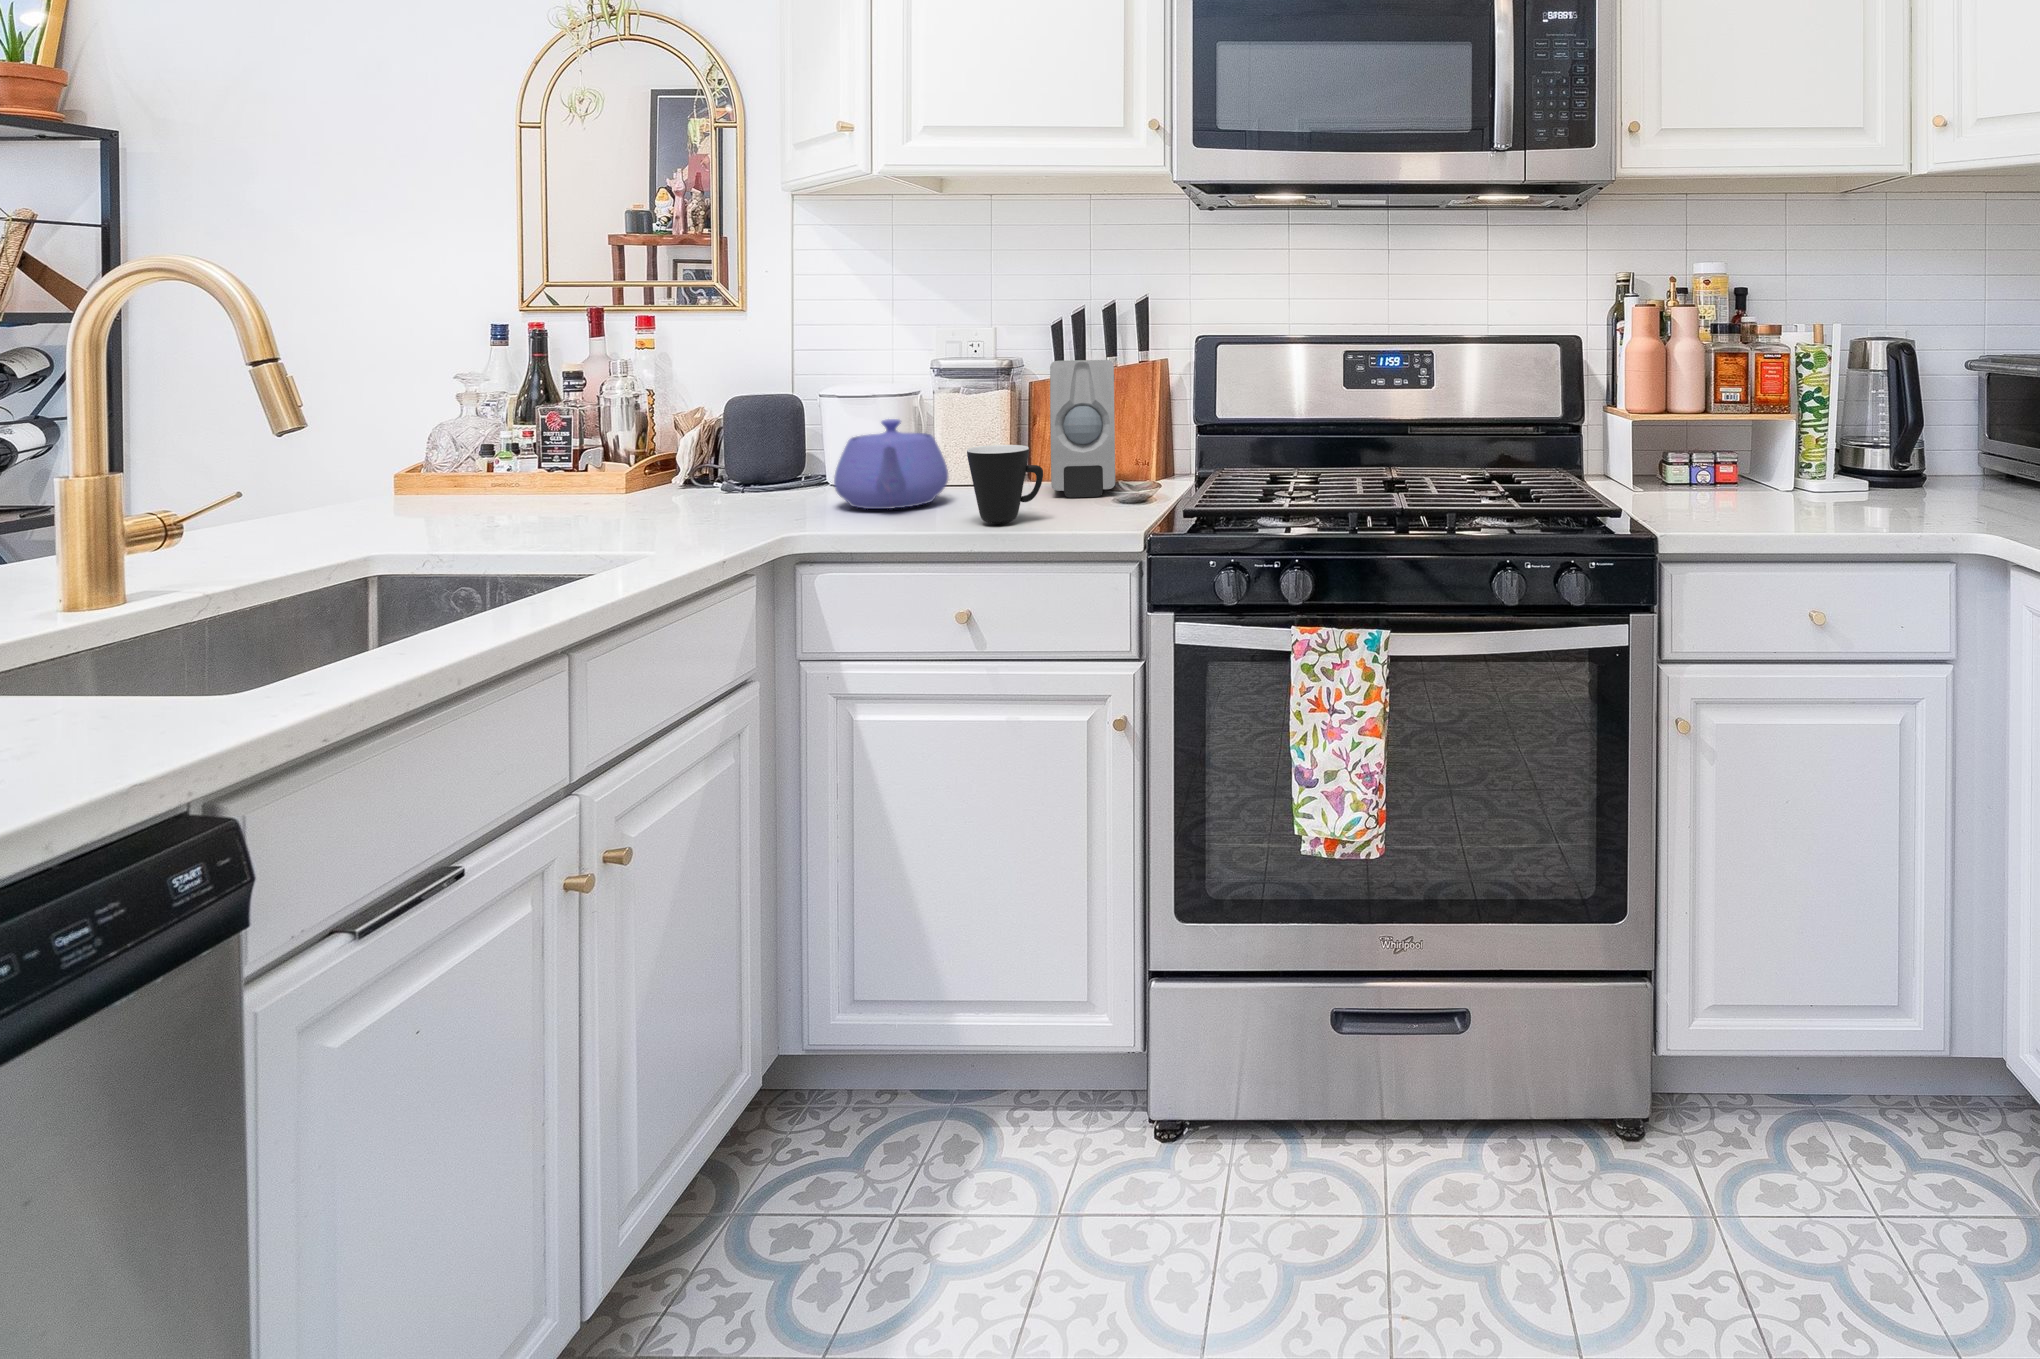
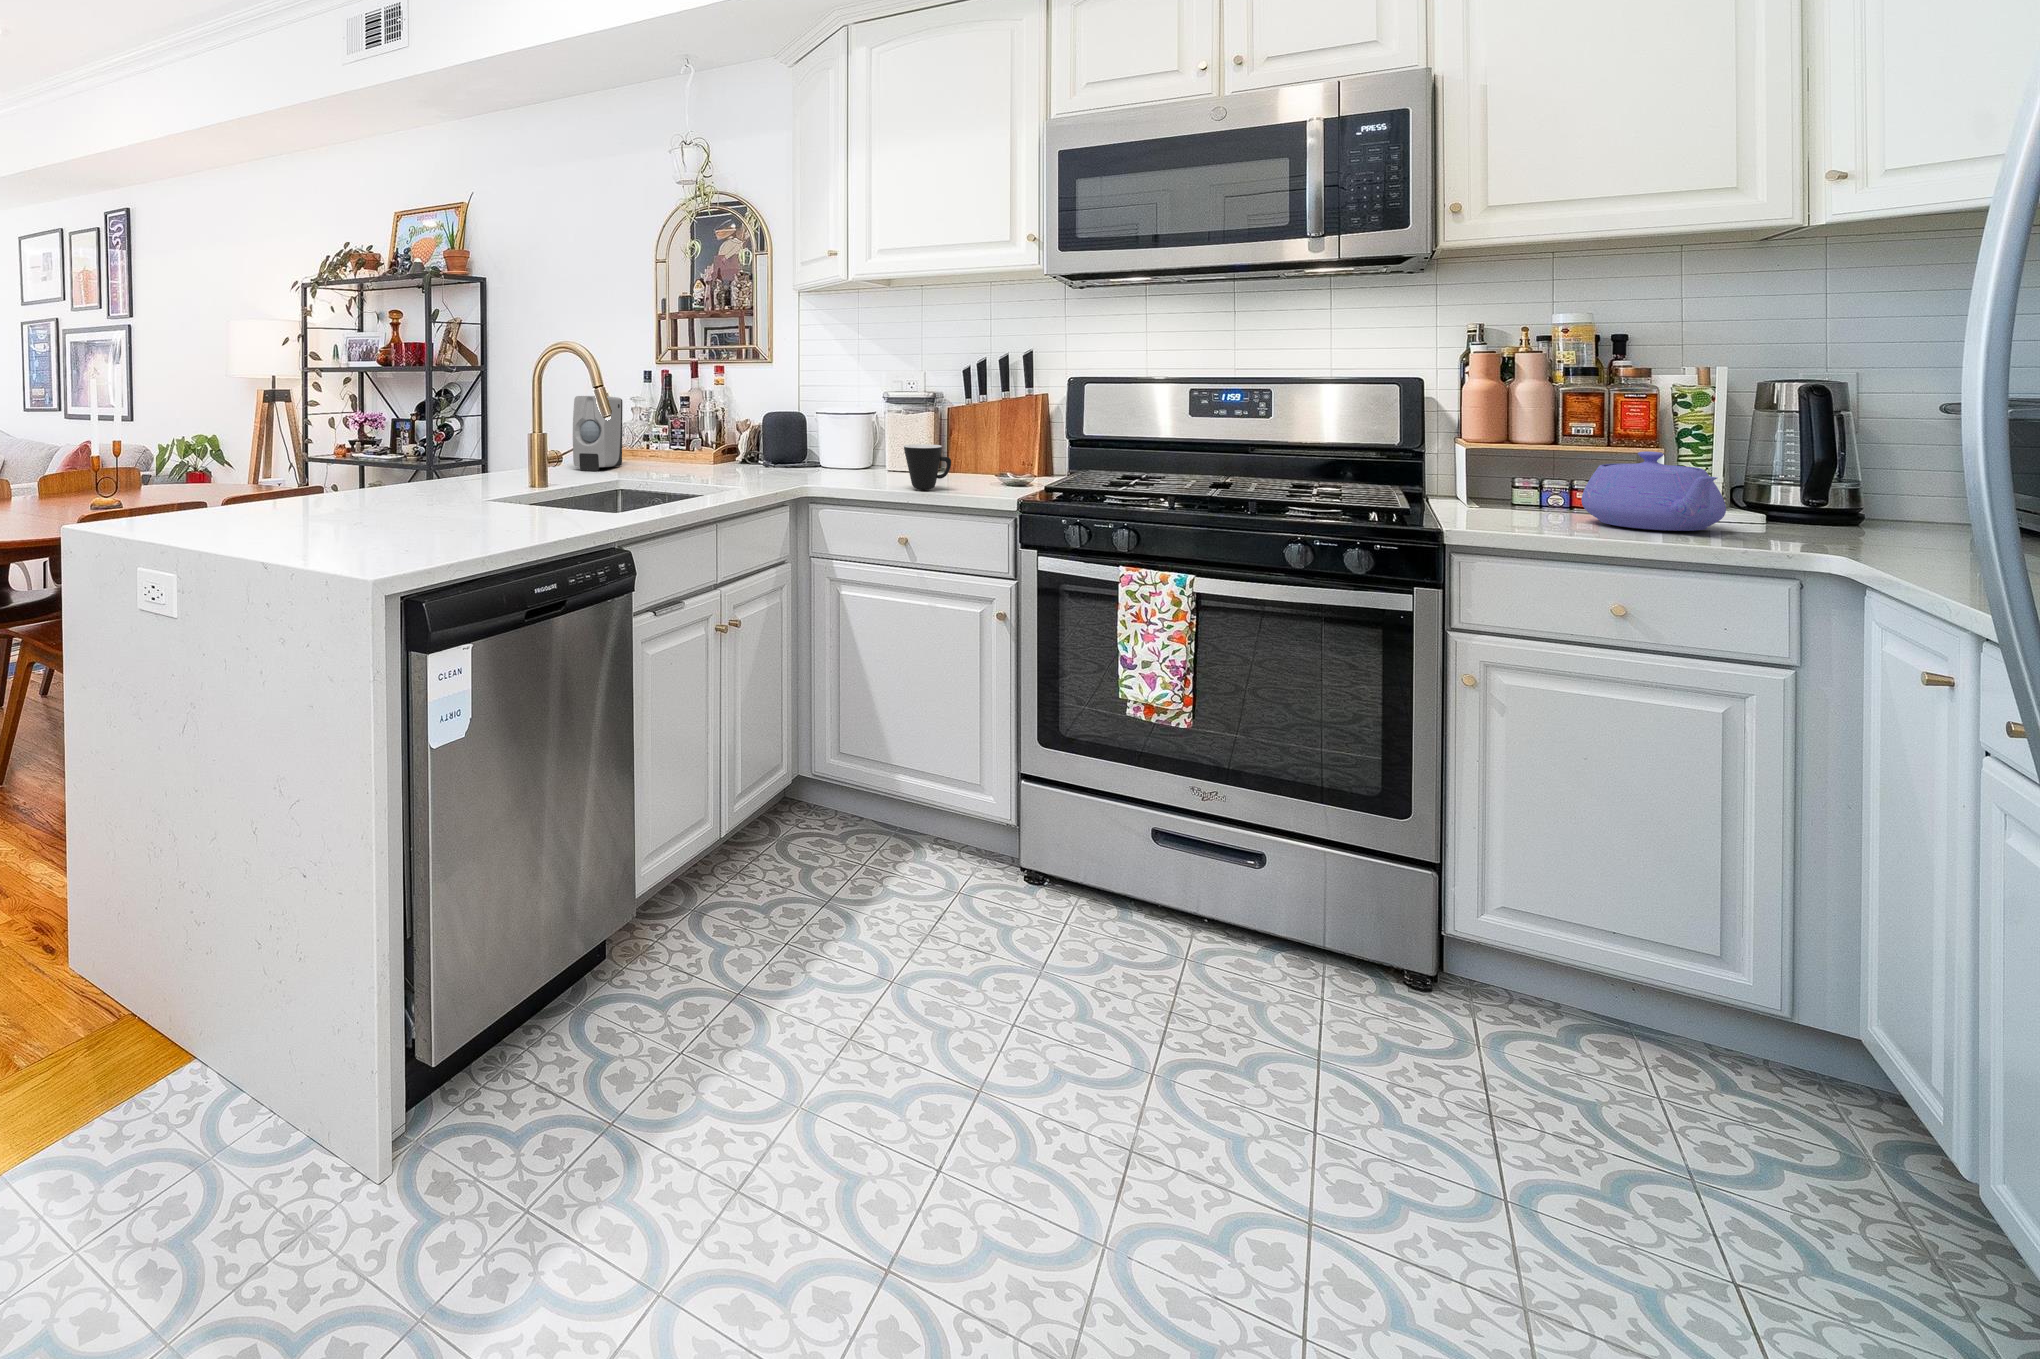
soap dispenser: present [1050,360,1115,498] -> present [573,396,622,471]
teapot: present [834,419,948,509] -> present [1582,452,1726,531]

